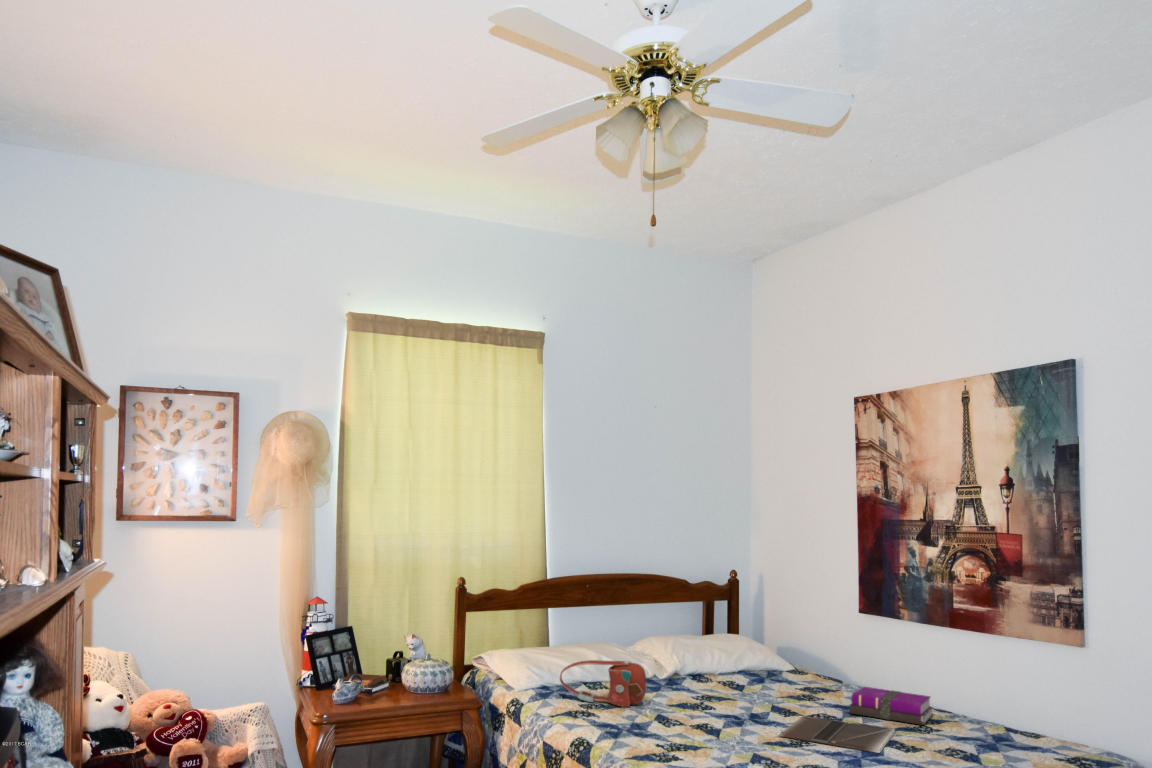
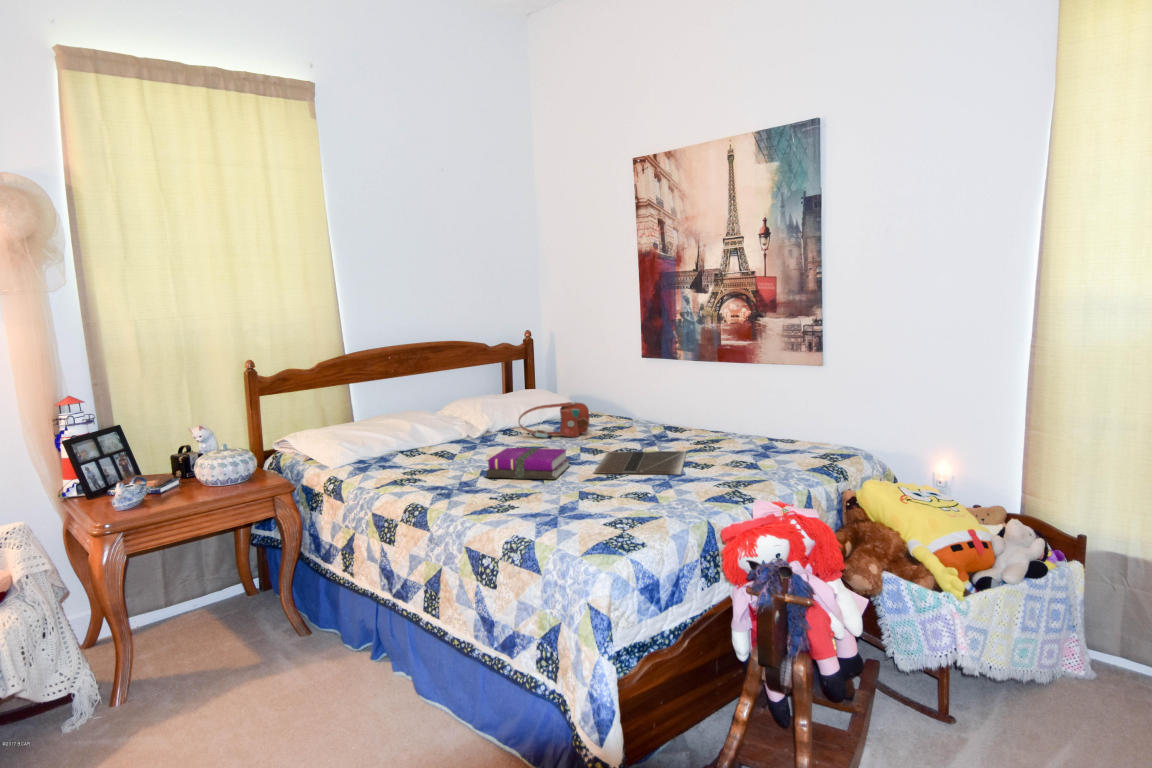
handbag: present [560,660,646,707] -> present [519,402,589,438]
notebook: present [849,687,932,725] -> present [486,448,569,480]

